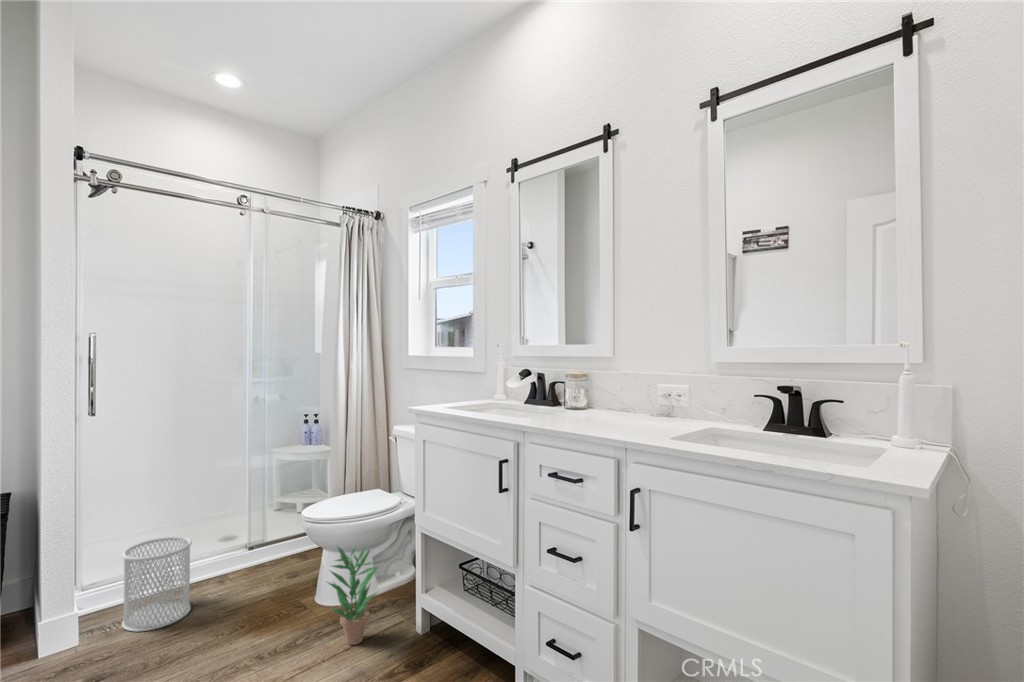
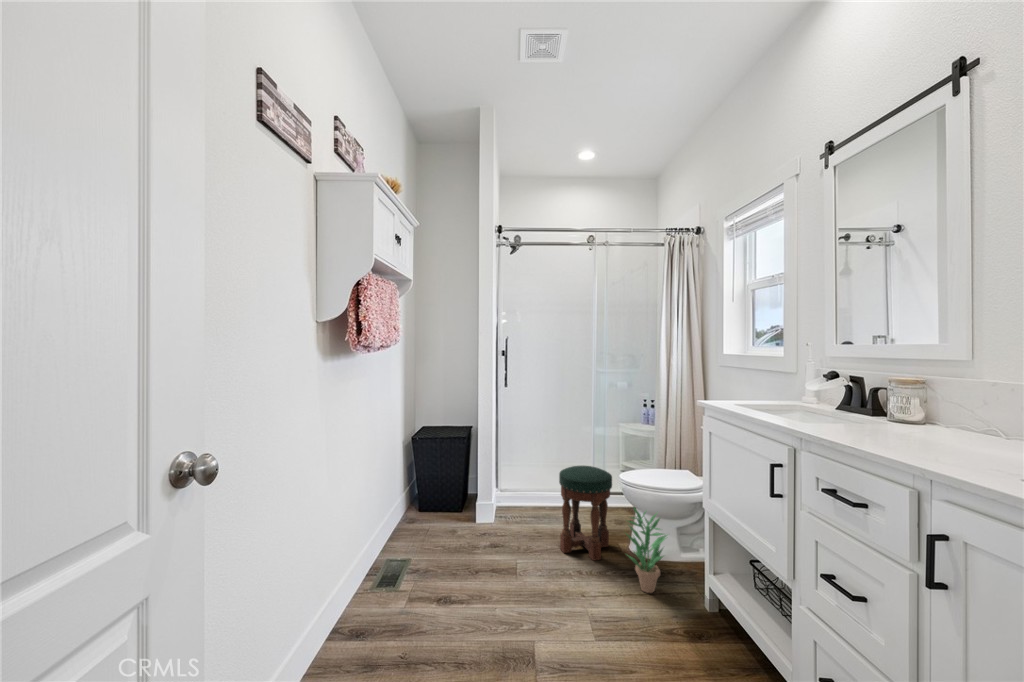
stool: none [217,512,297,644] -> present [559,466,612,561]
wastebasket: present [122,536,192,632] -> none [515,469,552,527]

